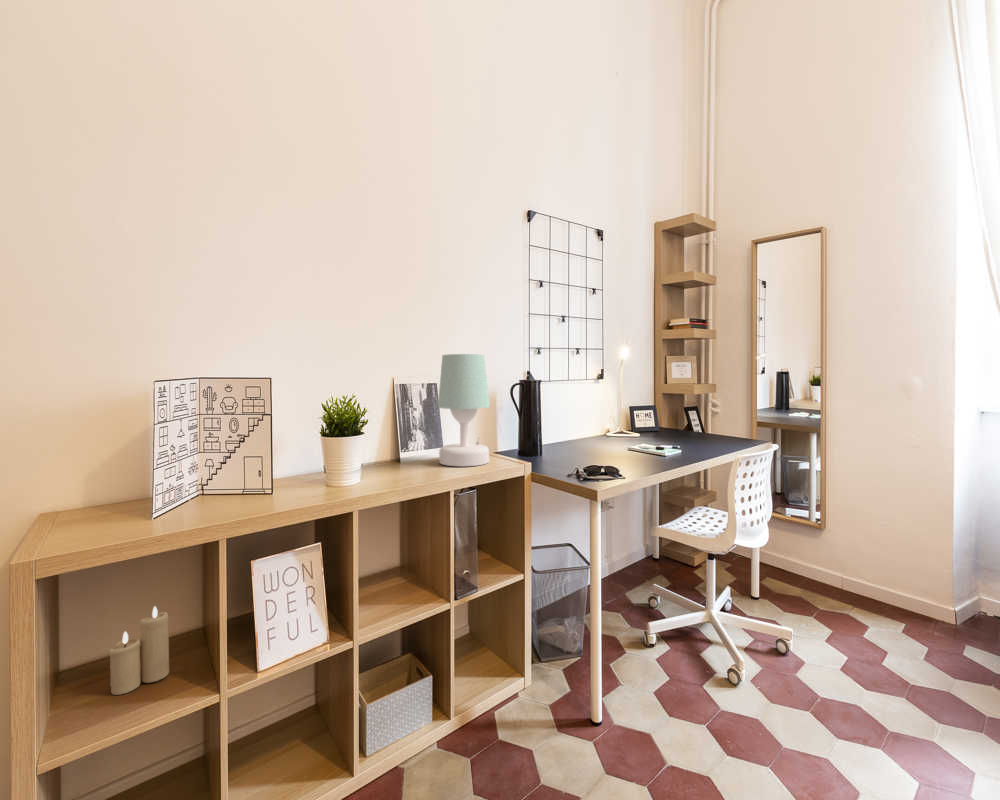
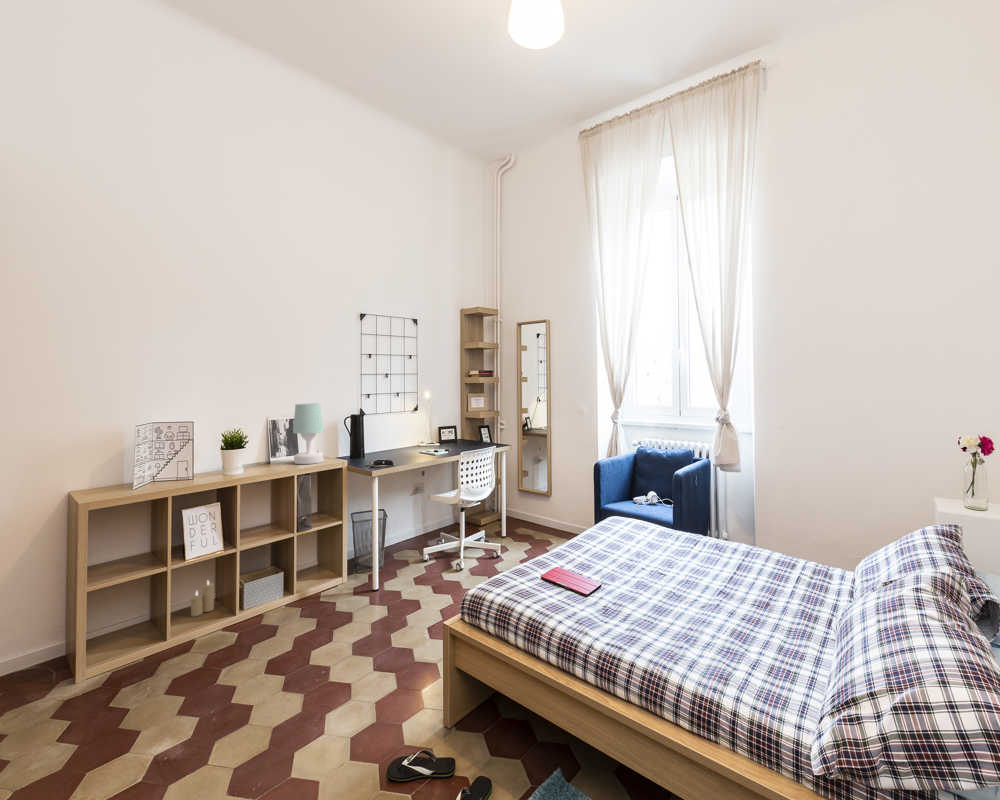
candle: present [109,606,169,695] -> present [190,581,214,617]

